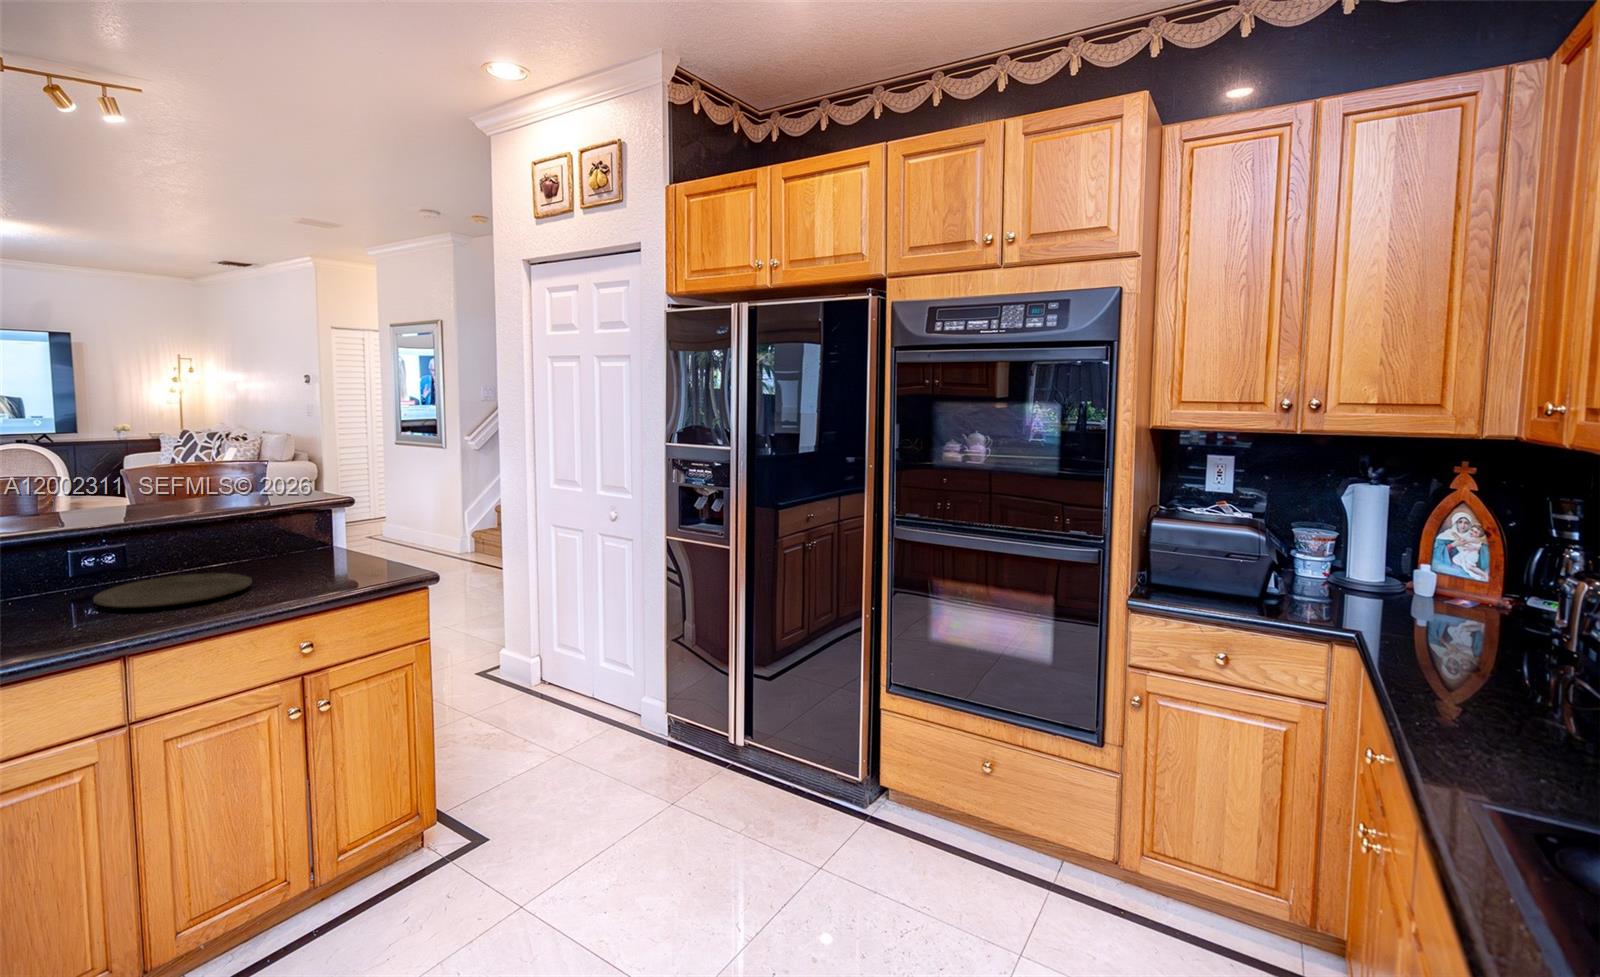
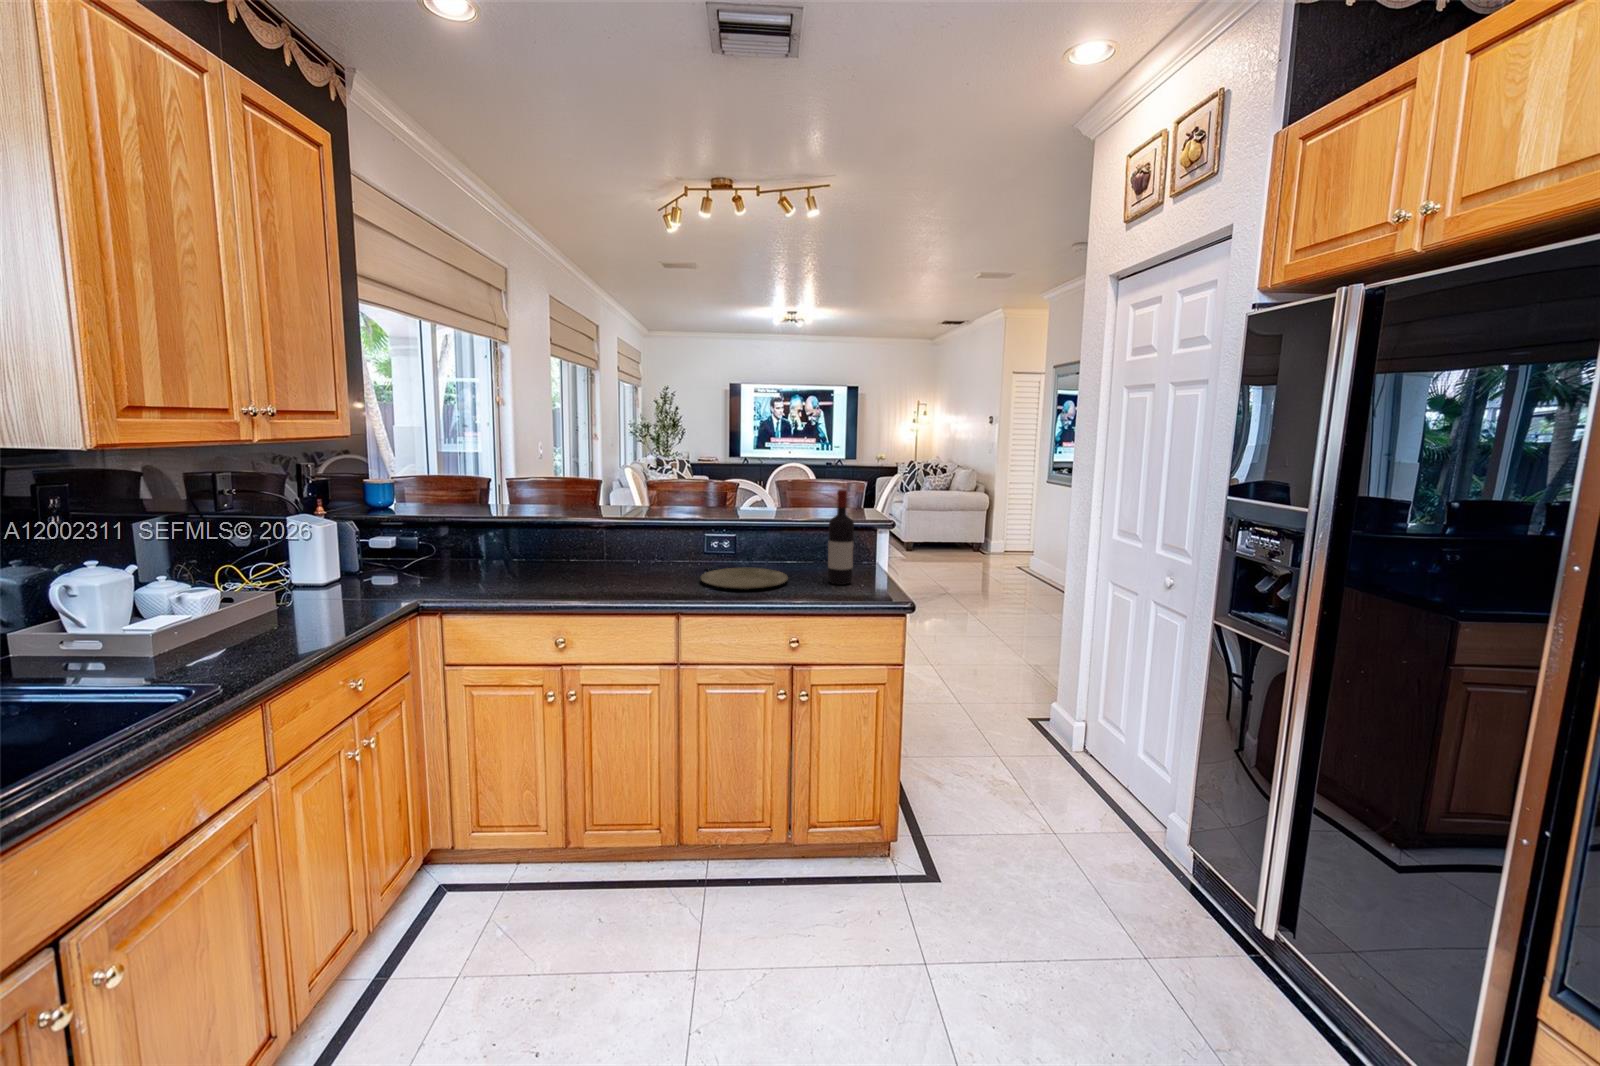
wine bottle: none [301,463,339,573] -> present [828,490,854,585]

